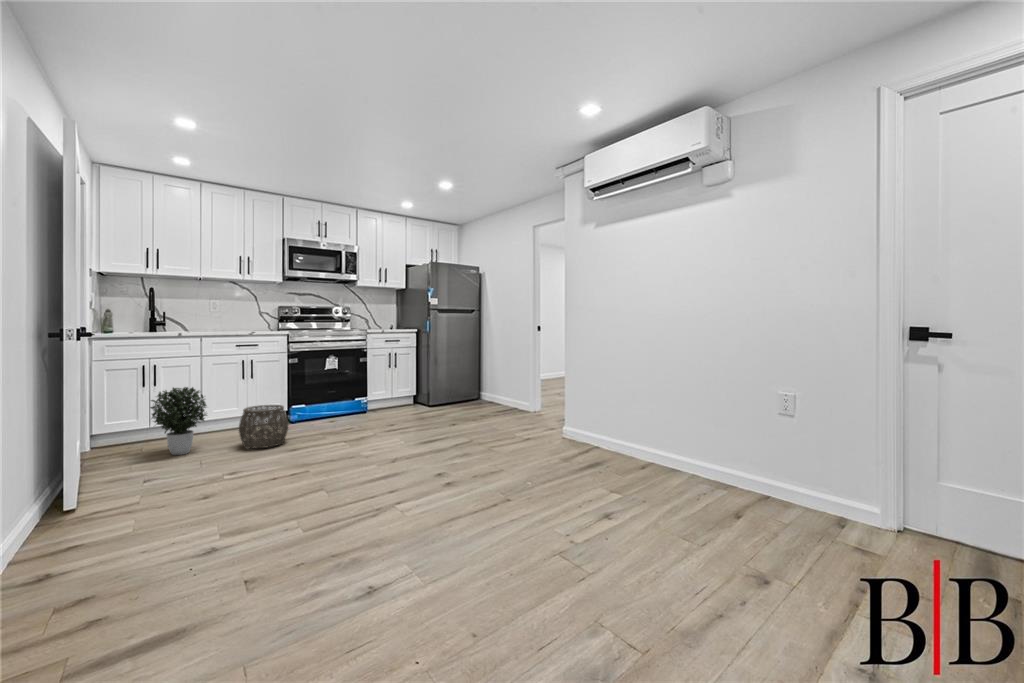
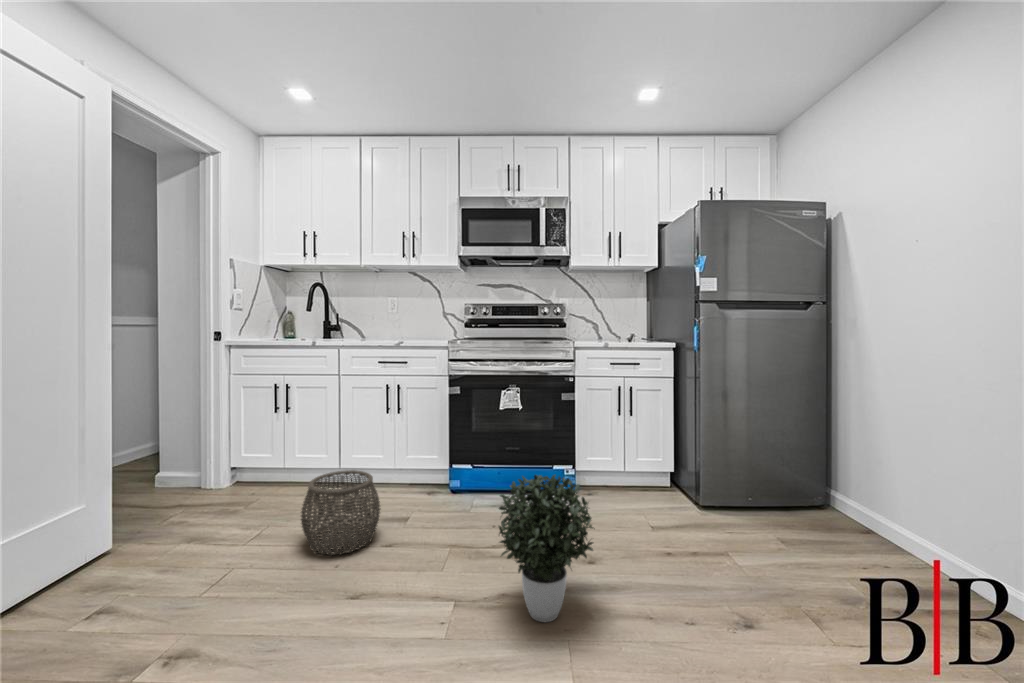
potted plant: present [150,387,207,455] -> present [499,475,595,622]

